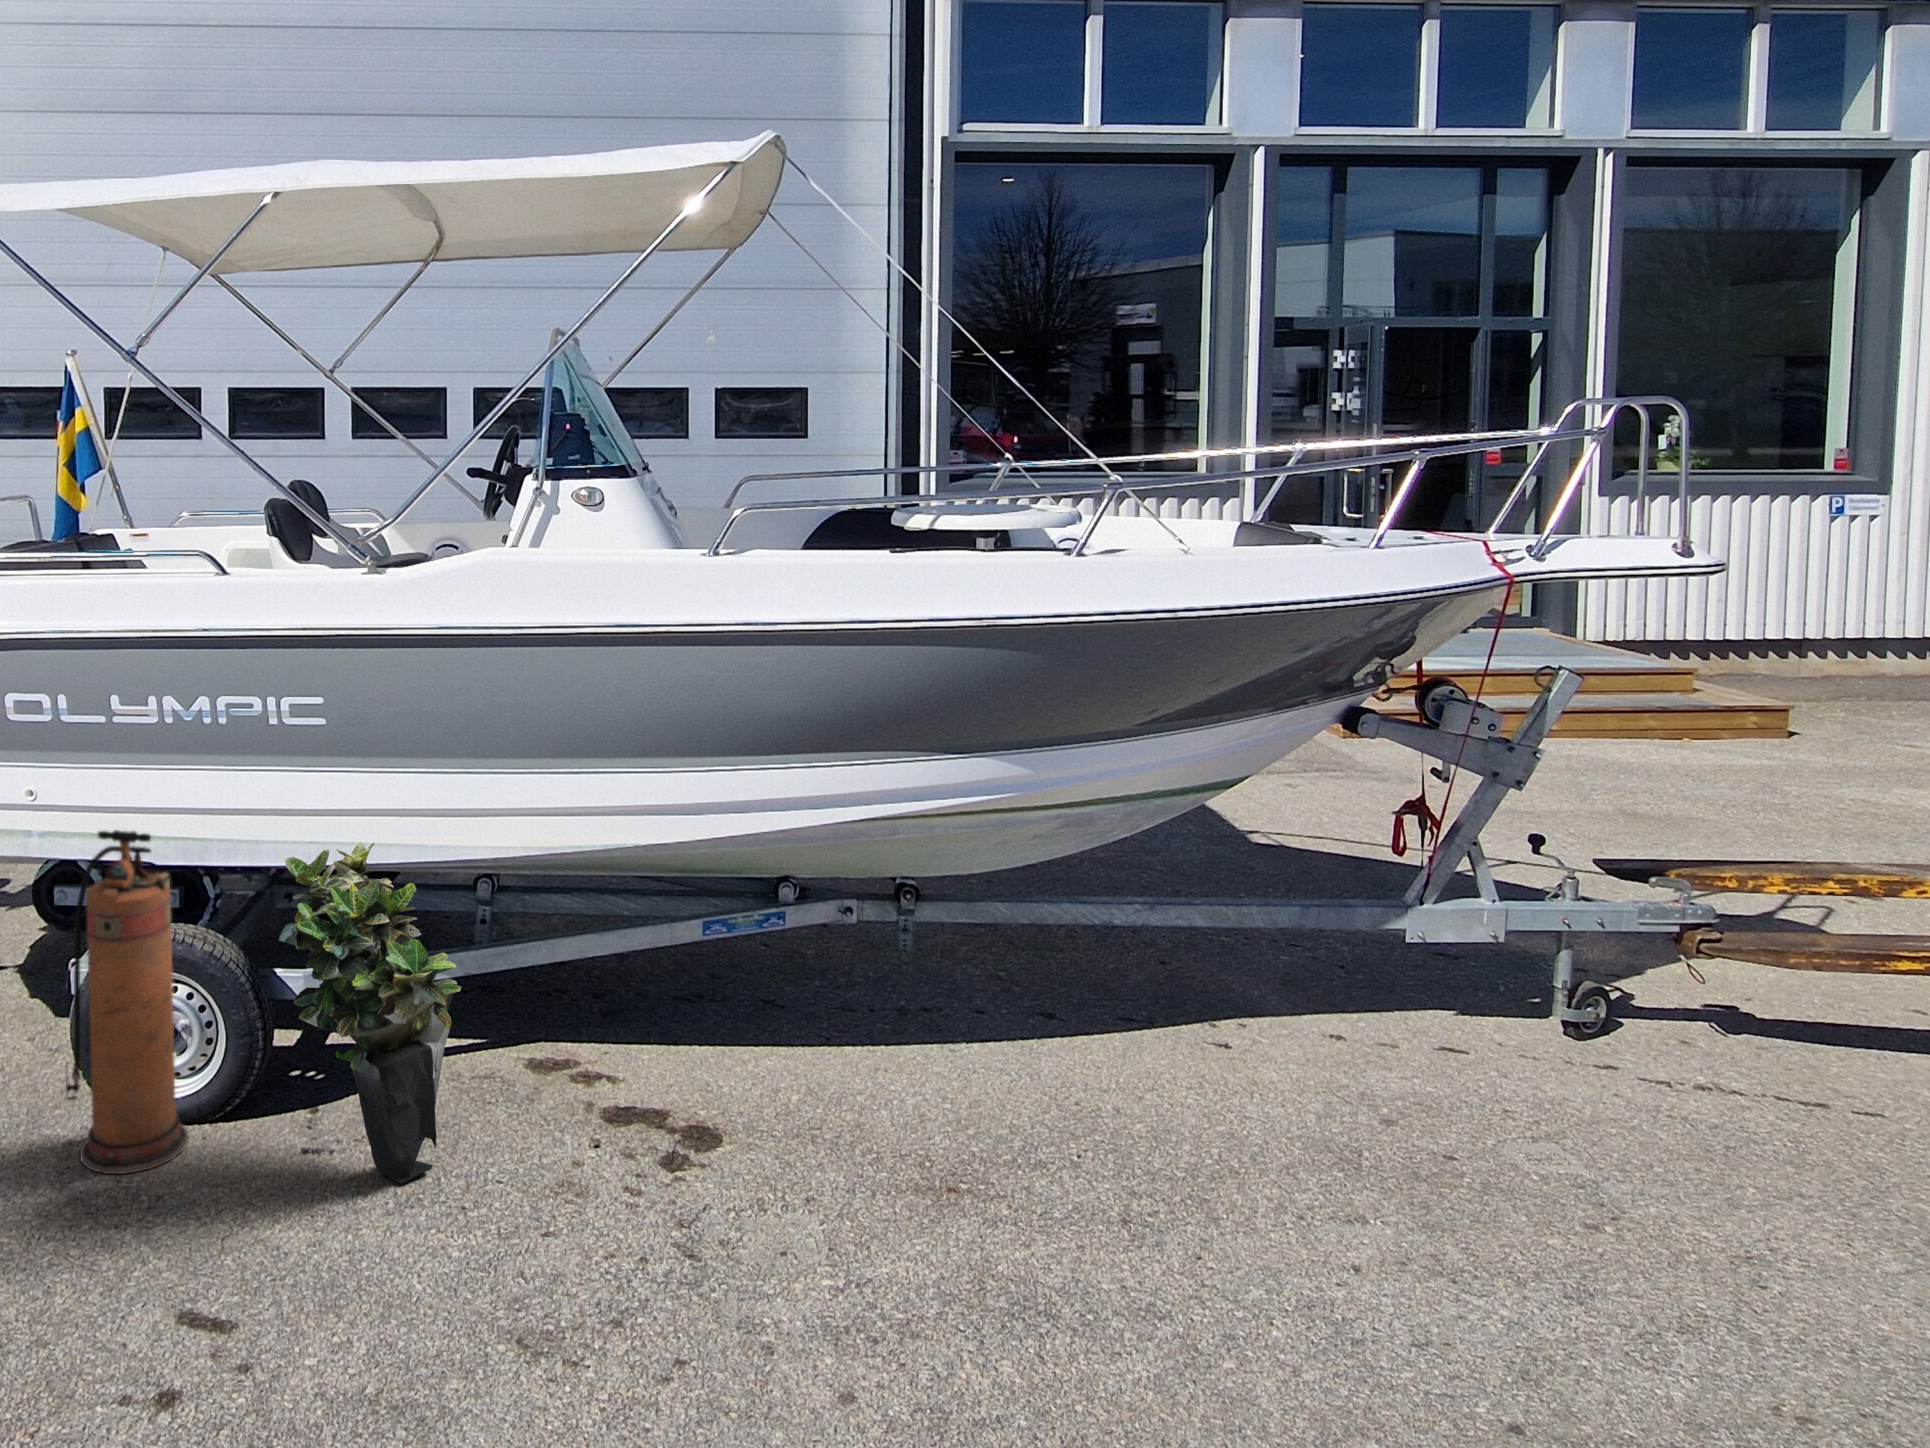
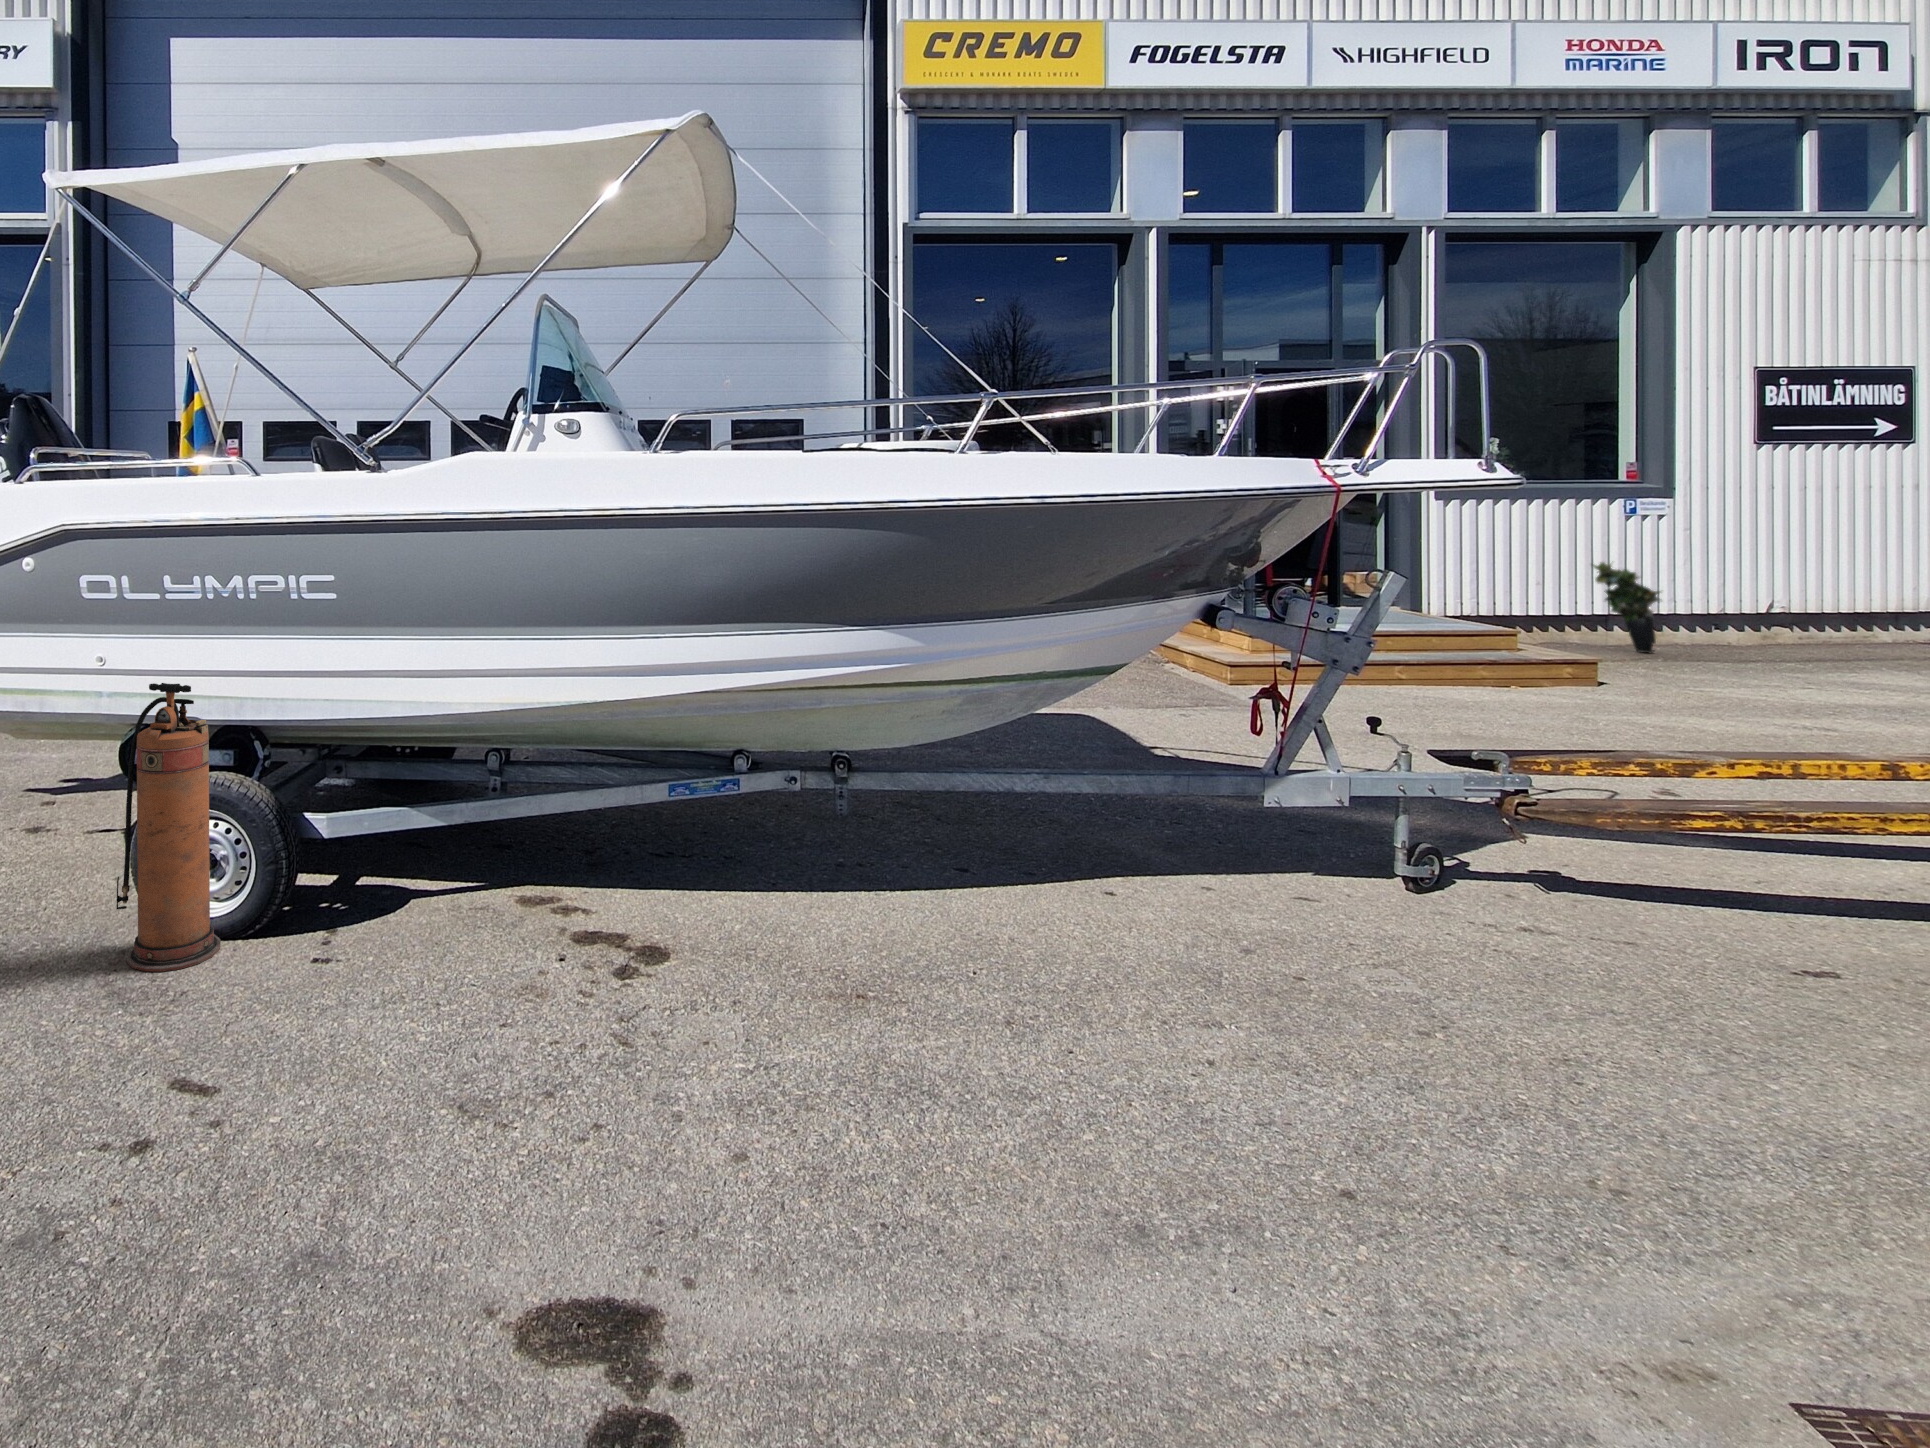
potted plant: present [279,842,461,1184] -> present [1593,562,1660,653]

